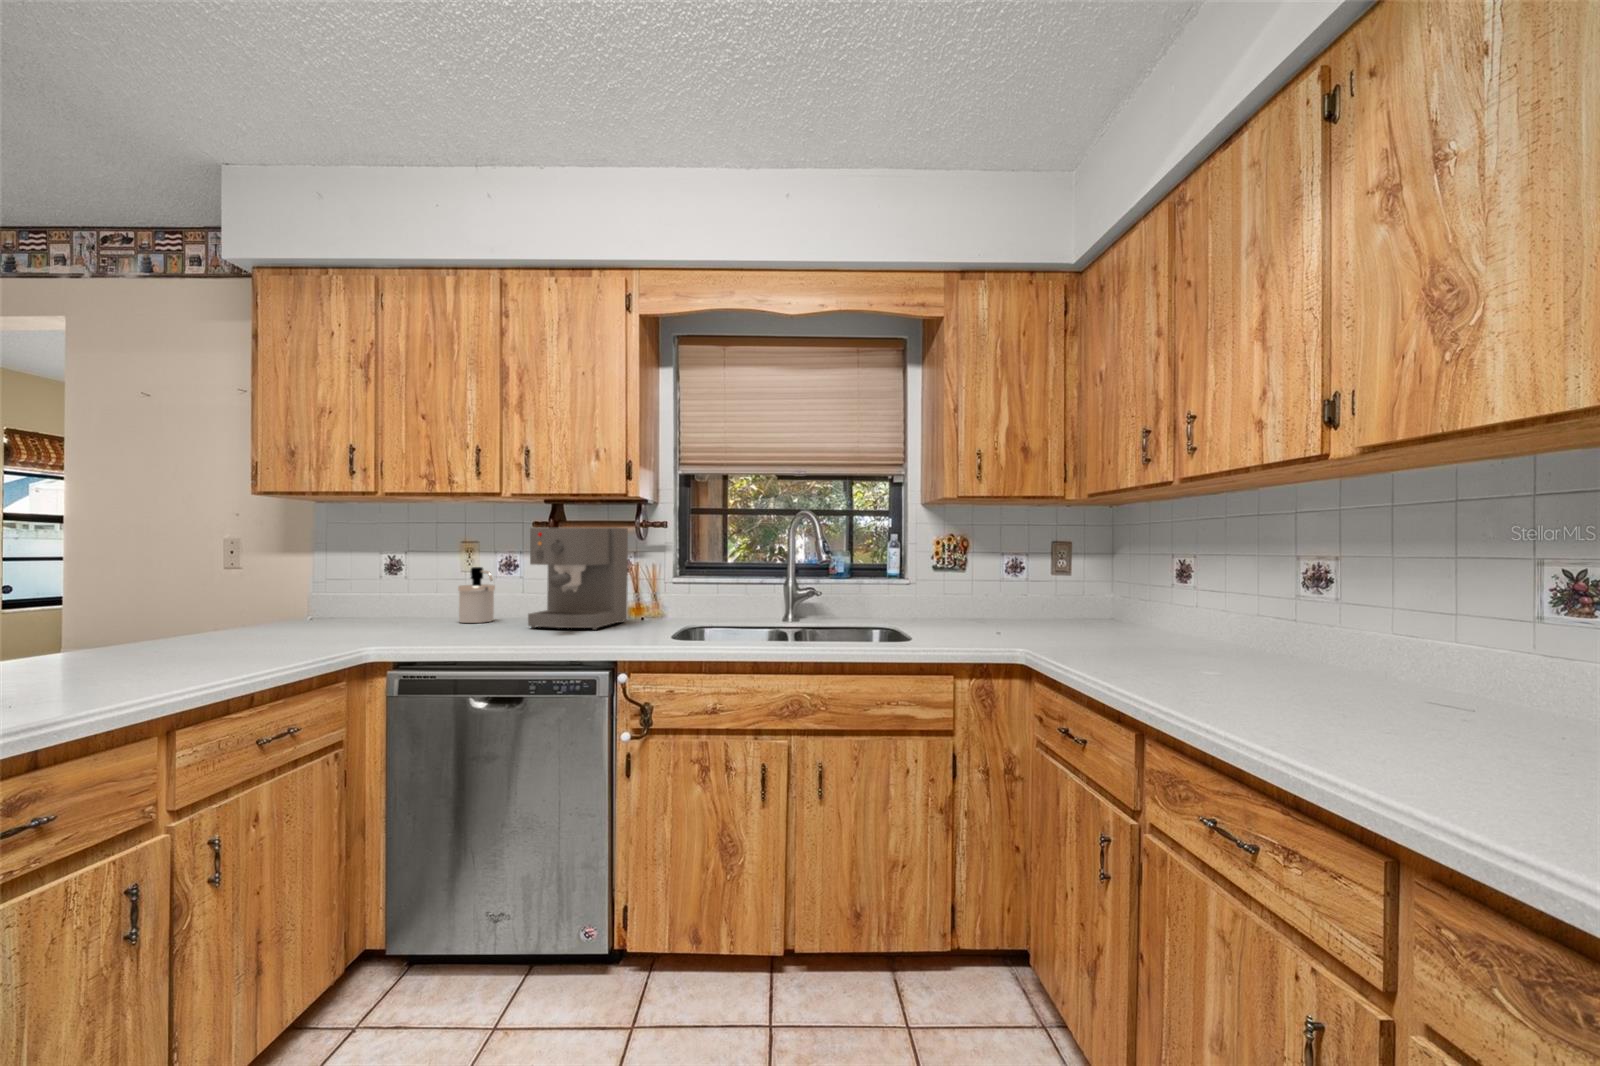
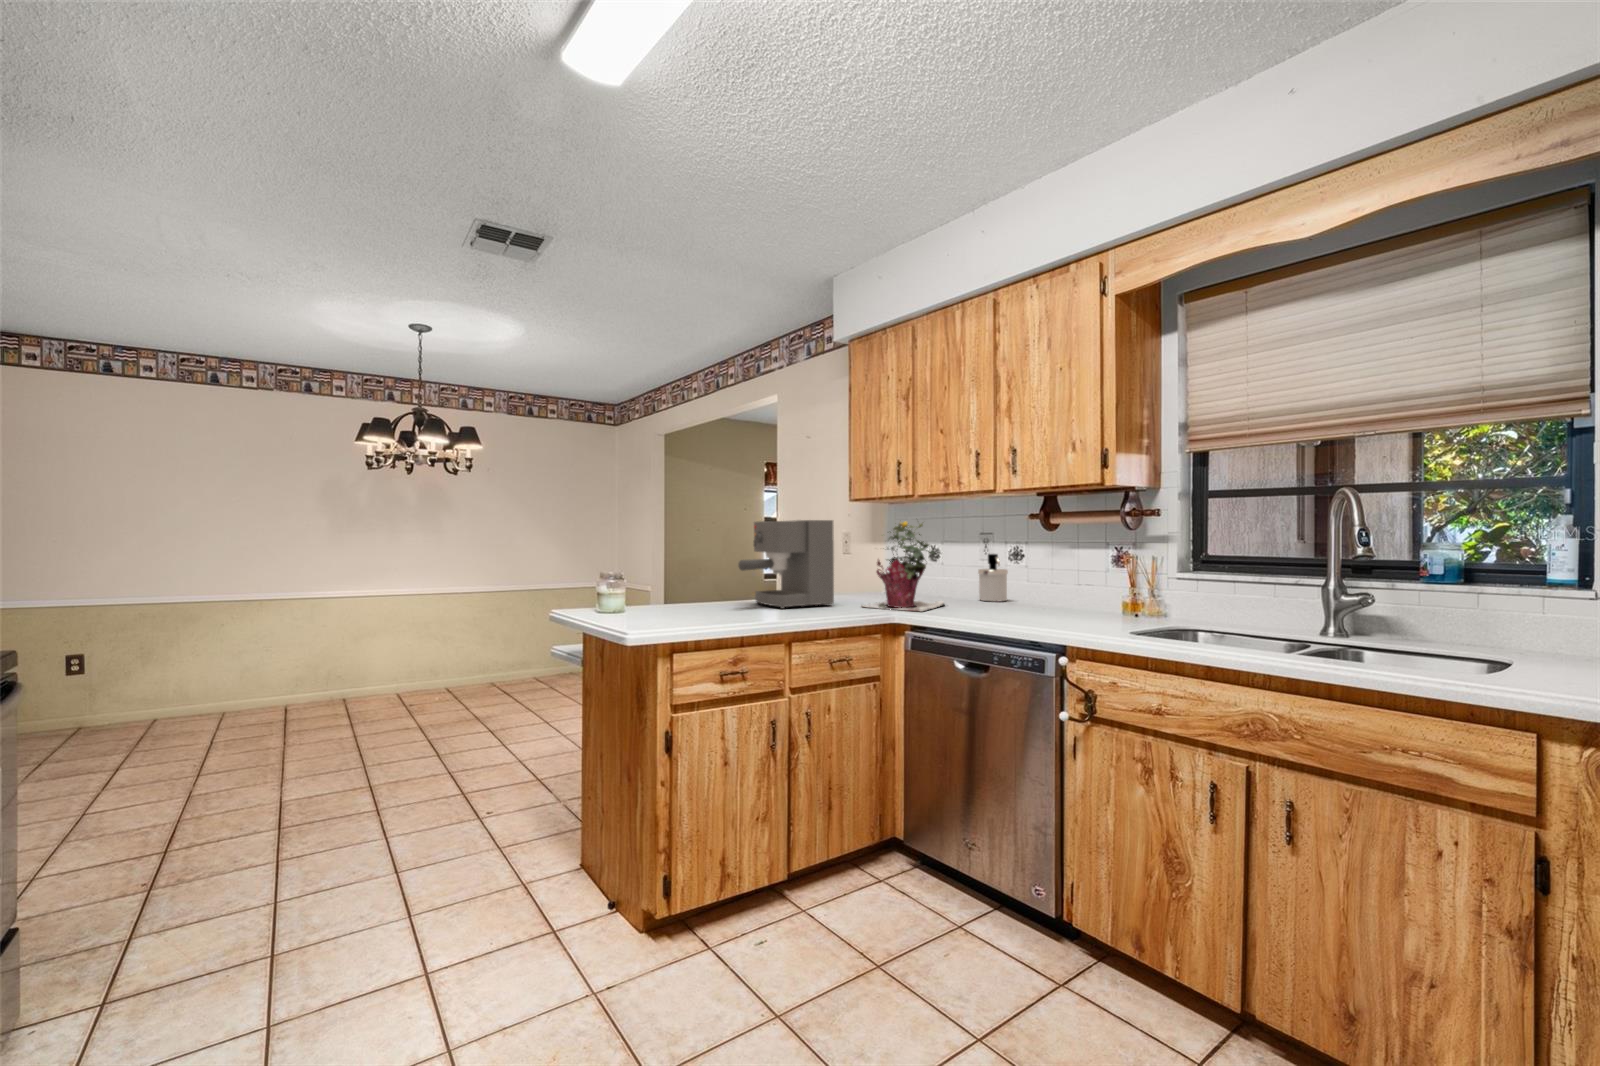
potted plant: none [308,523,437,647] -> present [862,522,945,612]
coffee maker: present [528,527,628,630] -> present [739,520,834,609]

